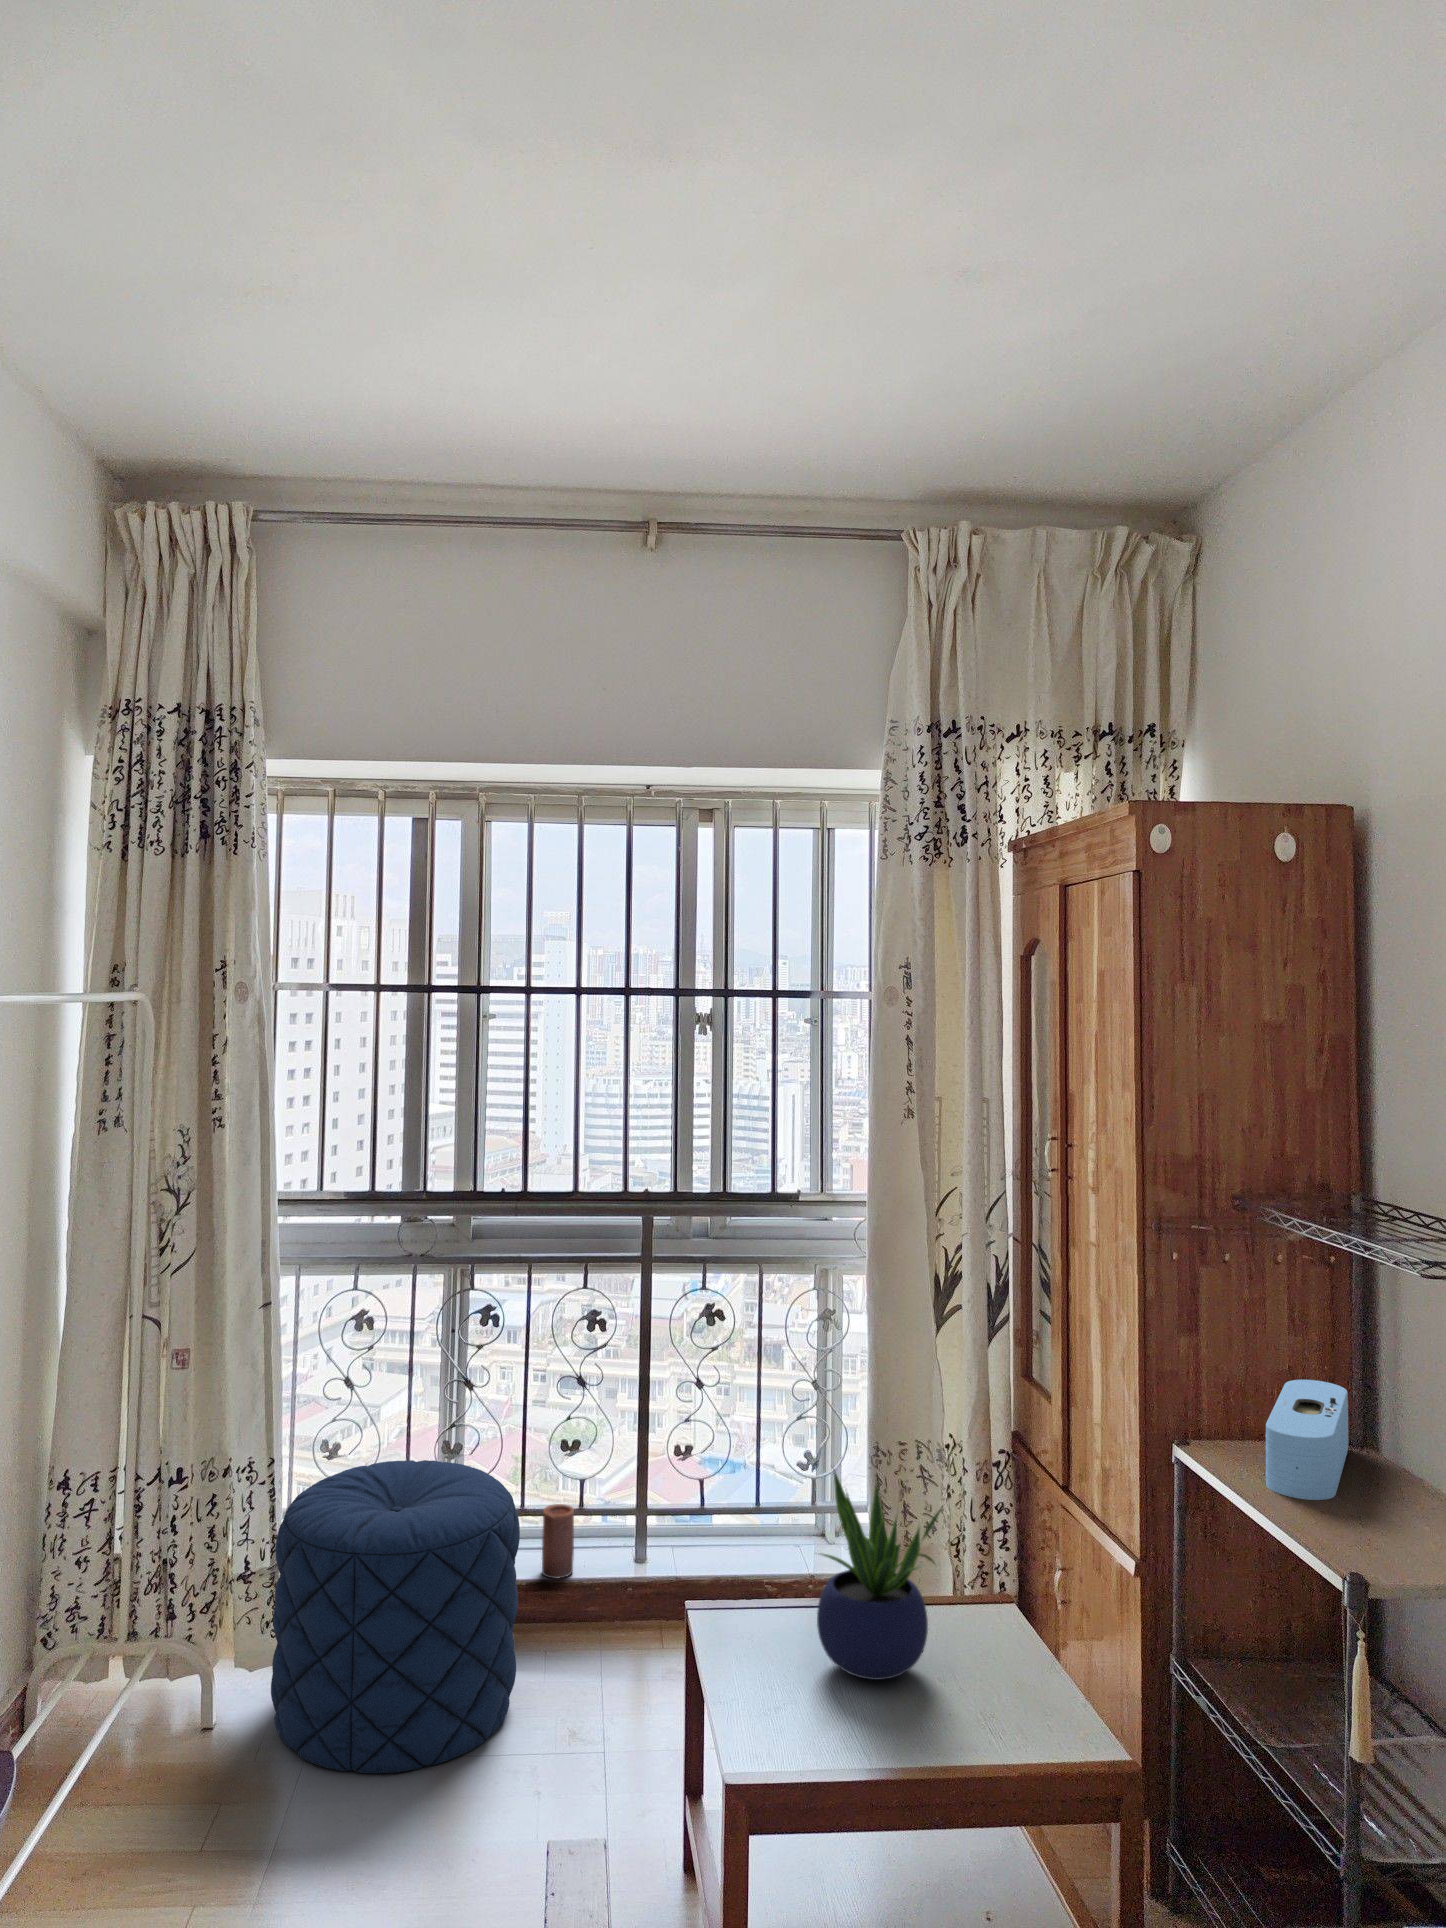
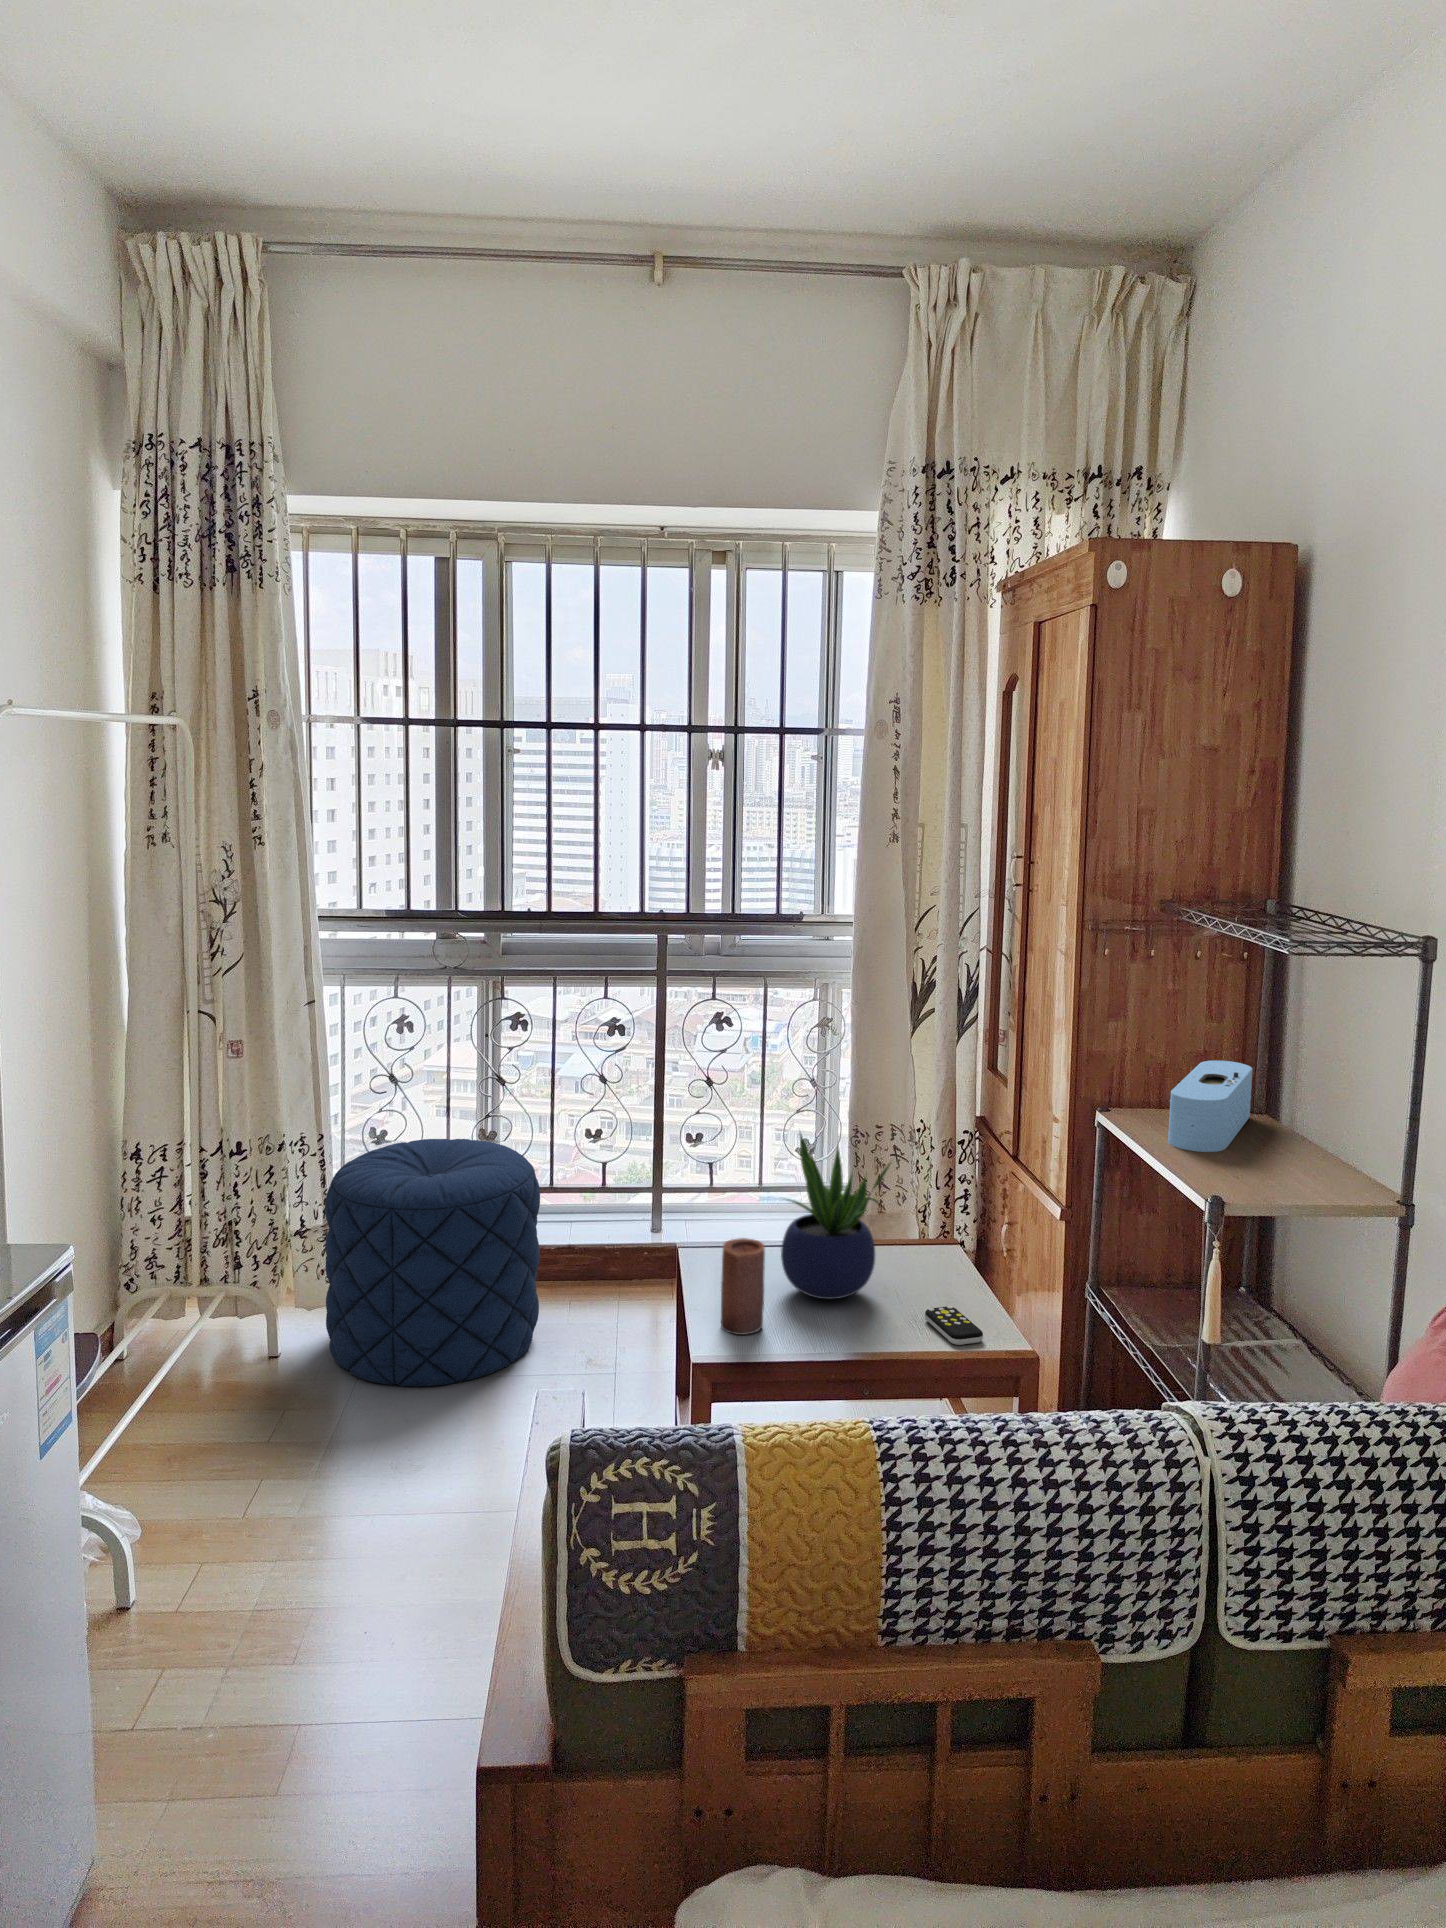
candle: present [542,1504,574,1579] -> present [721,1238,765,1335]
remote control: none [993,1690,1068,1745] -> present [925,1306,983,1345]

